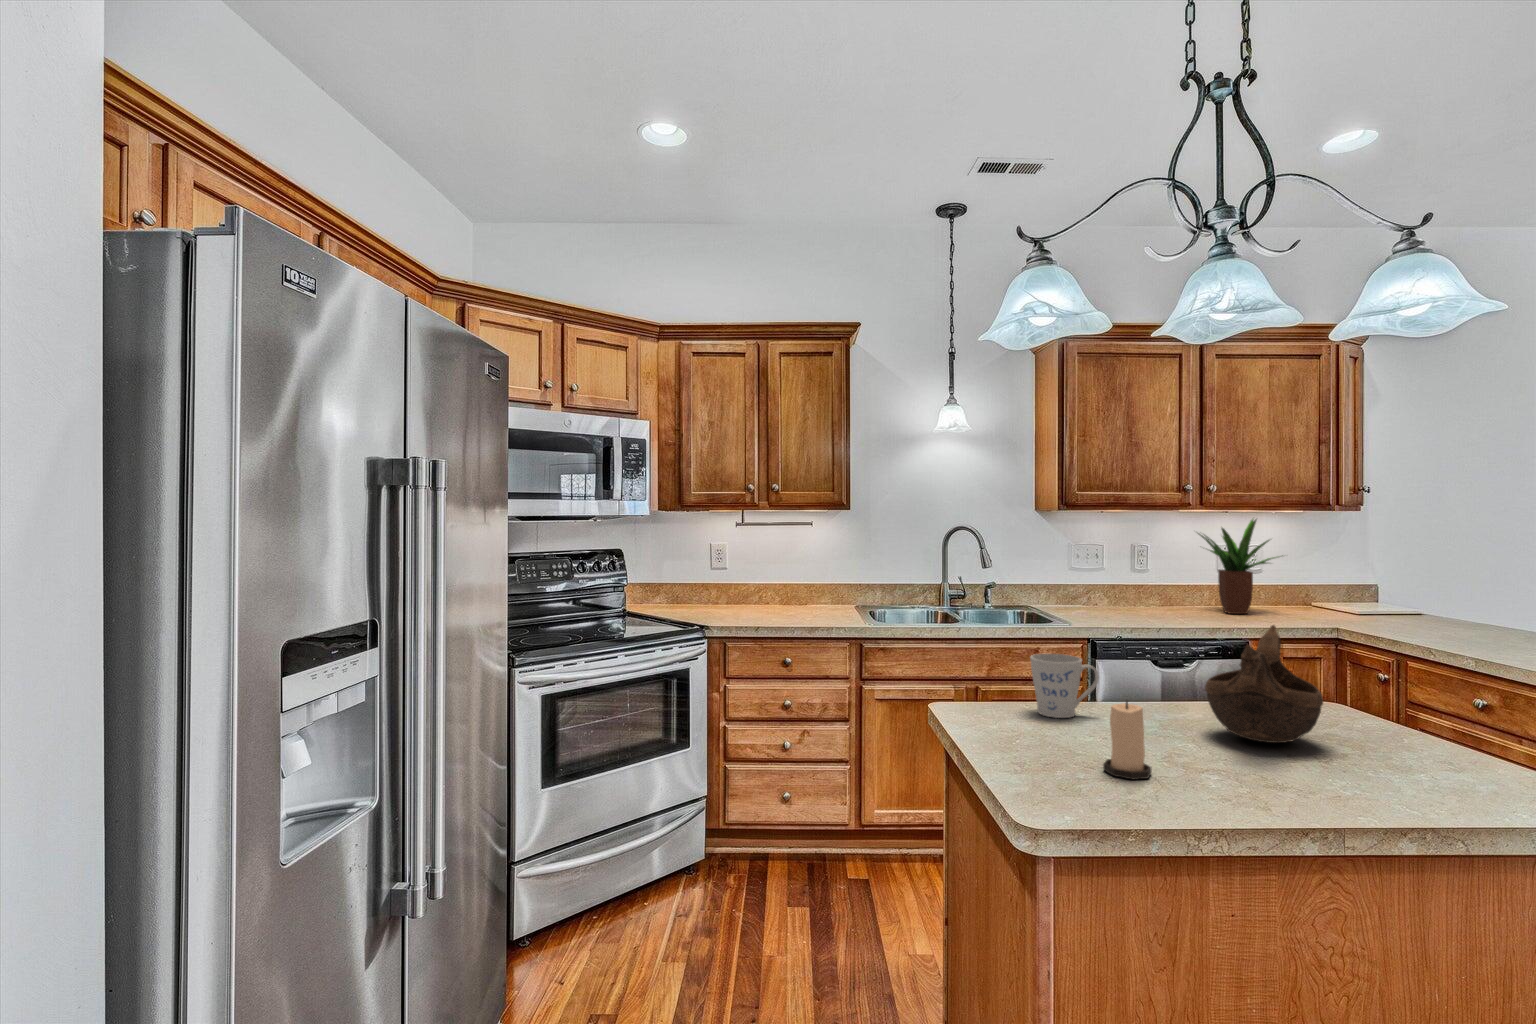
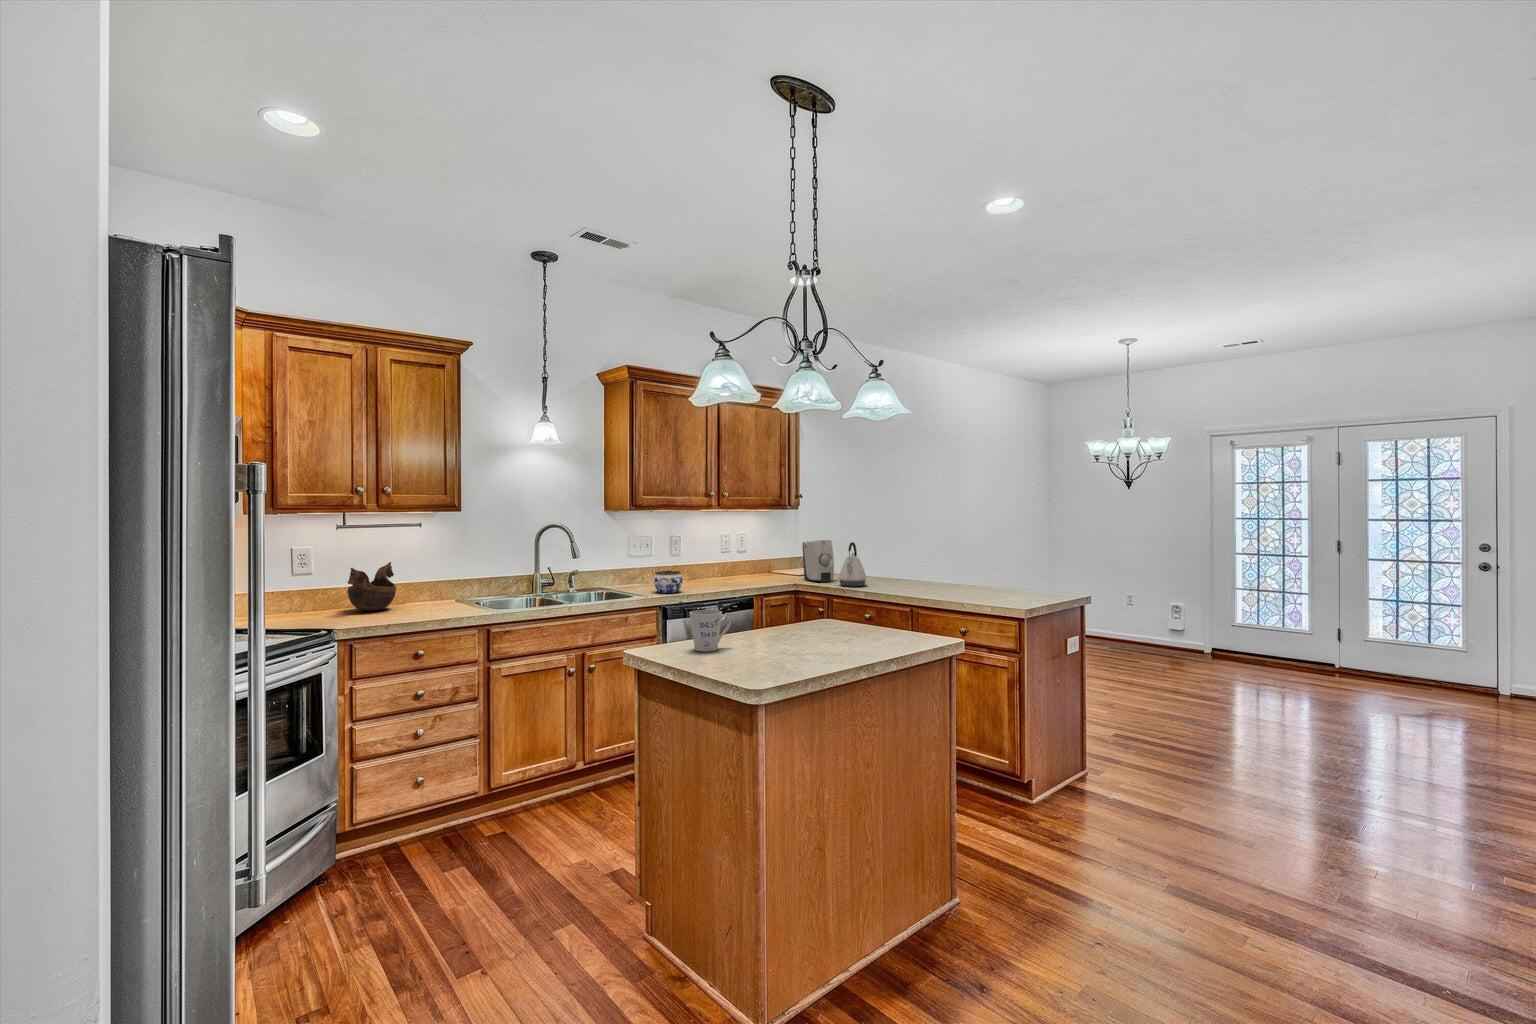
potted plant: present [1198,519,1276,614] -> none [710,514,764,581]
soap dispenser: none [1362,561,1425,630] -> present [803,540,834,582]
kettle: none [1429,566,1494,644] -> present [839,542,866,587]
jar: none [1088,592,1130,623] -> present [654,570,682,593]
decorative bowl: present [1205,625,1323,743] -> present [347,562,396,611]
candle: present [1103,701,1151,779] -> none [767,626,792,672]

